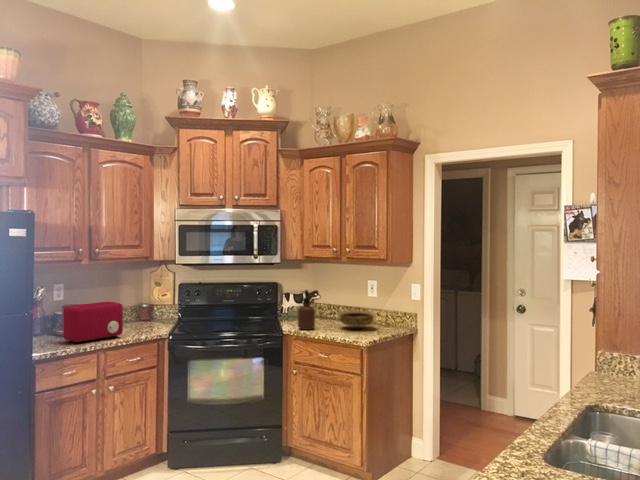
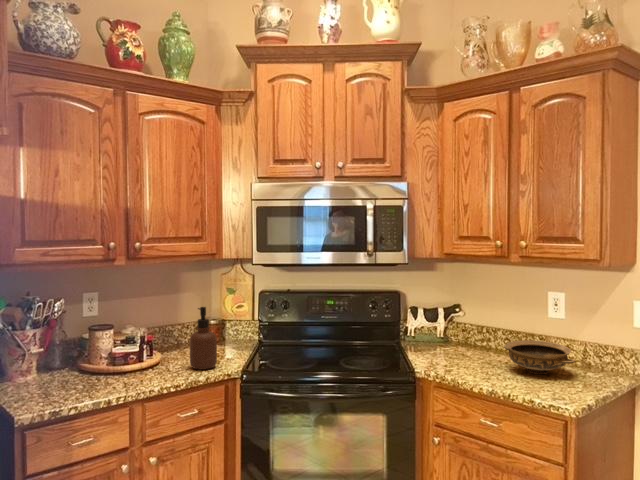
soap dispenser: present [298,290,315,330] -> present [190,307,217,370]
toaster: present [63,302,123,344] -> none [81,322,171,391]

